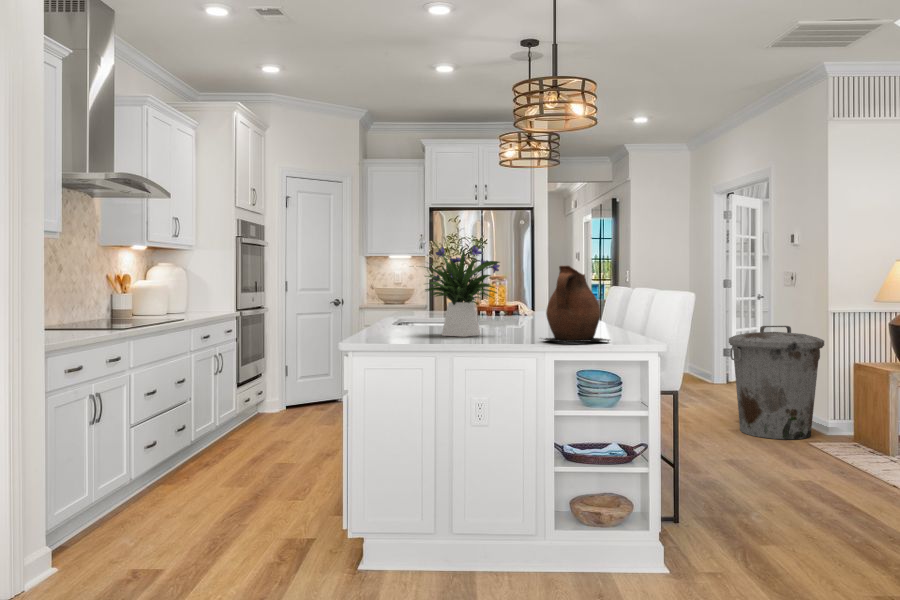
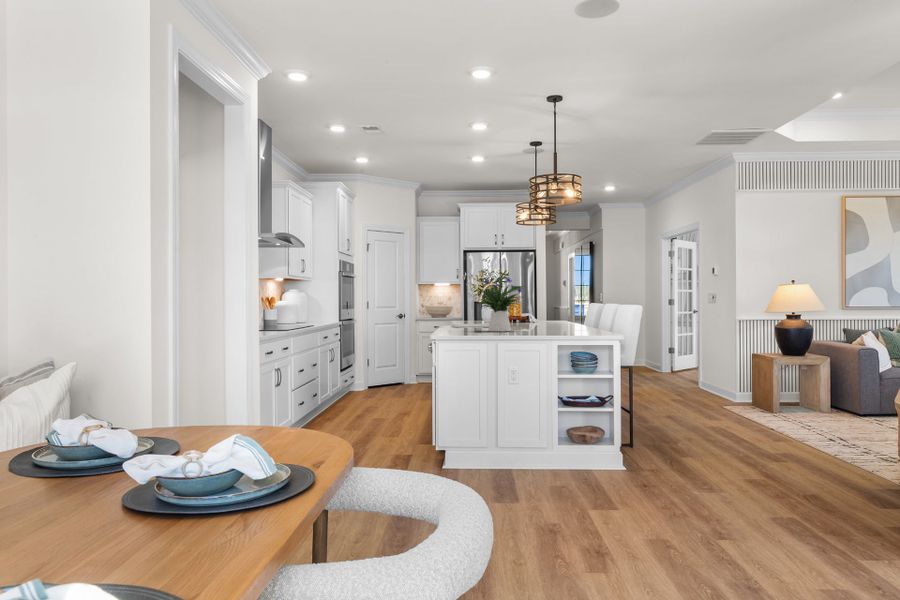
ceramic pitcher: present [544,266,609,342] -> none [548,288,591,333]
trash can: present [729,326,824,439] -> none [669,329,733,405]

